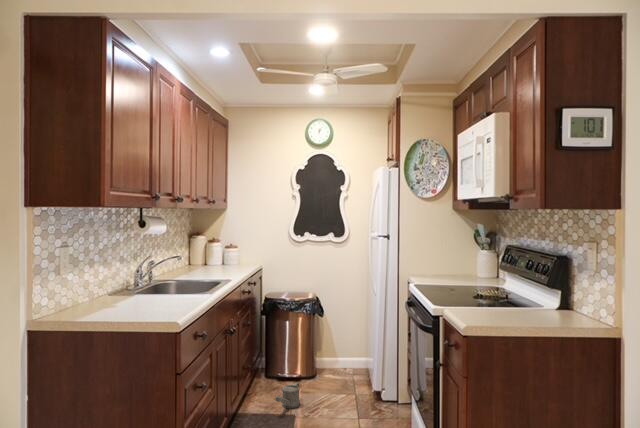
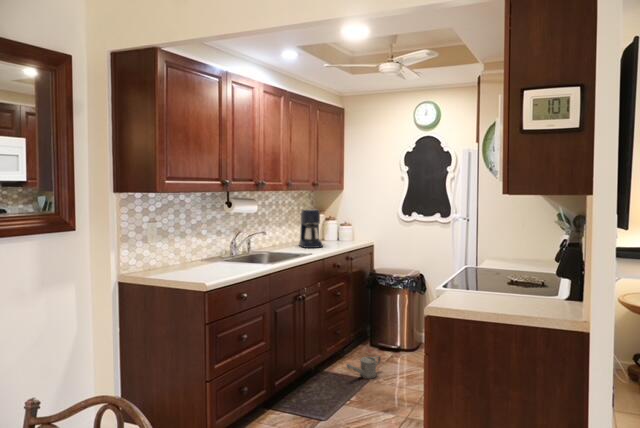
coffee maker: none [192,229,224,273] -> present [299,209,323,248]

